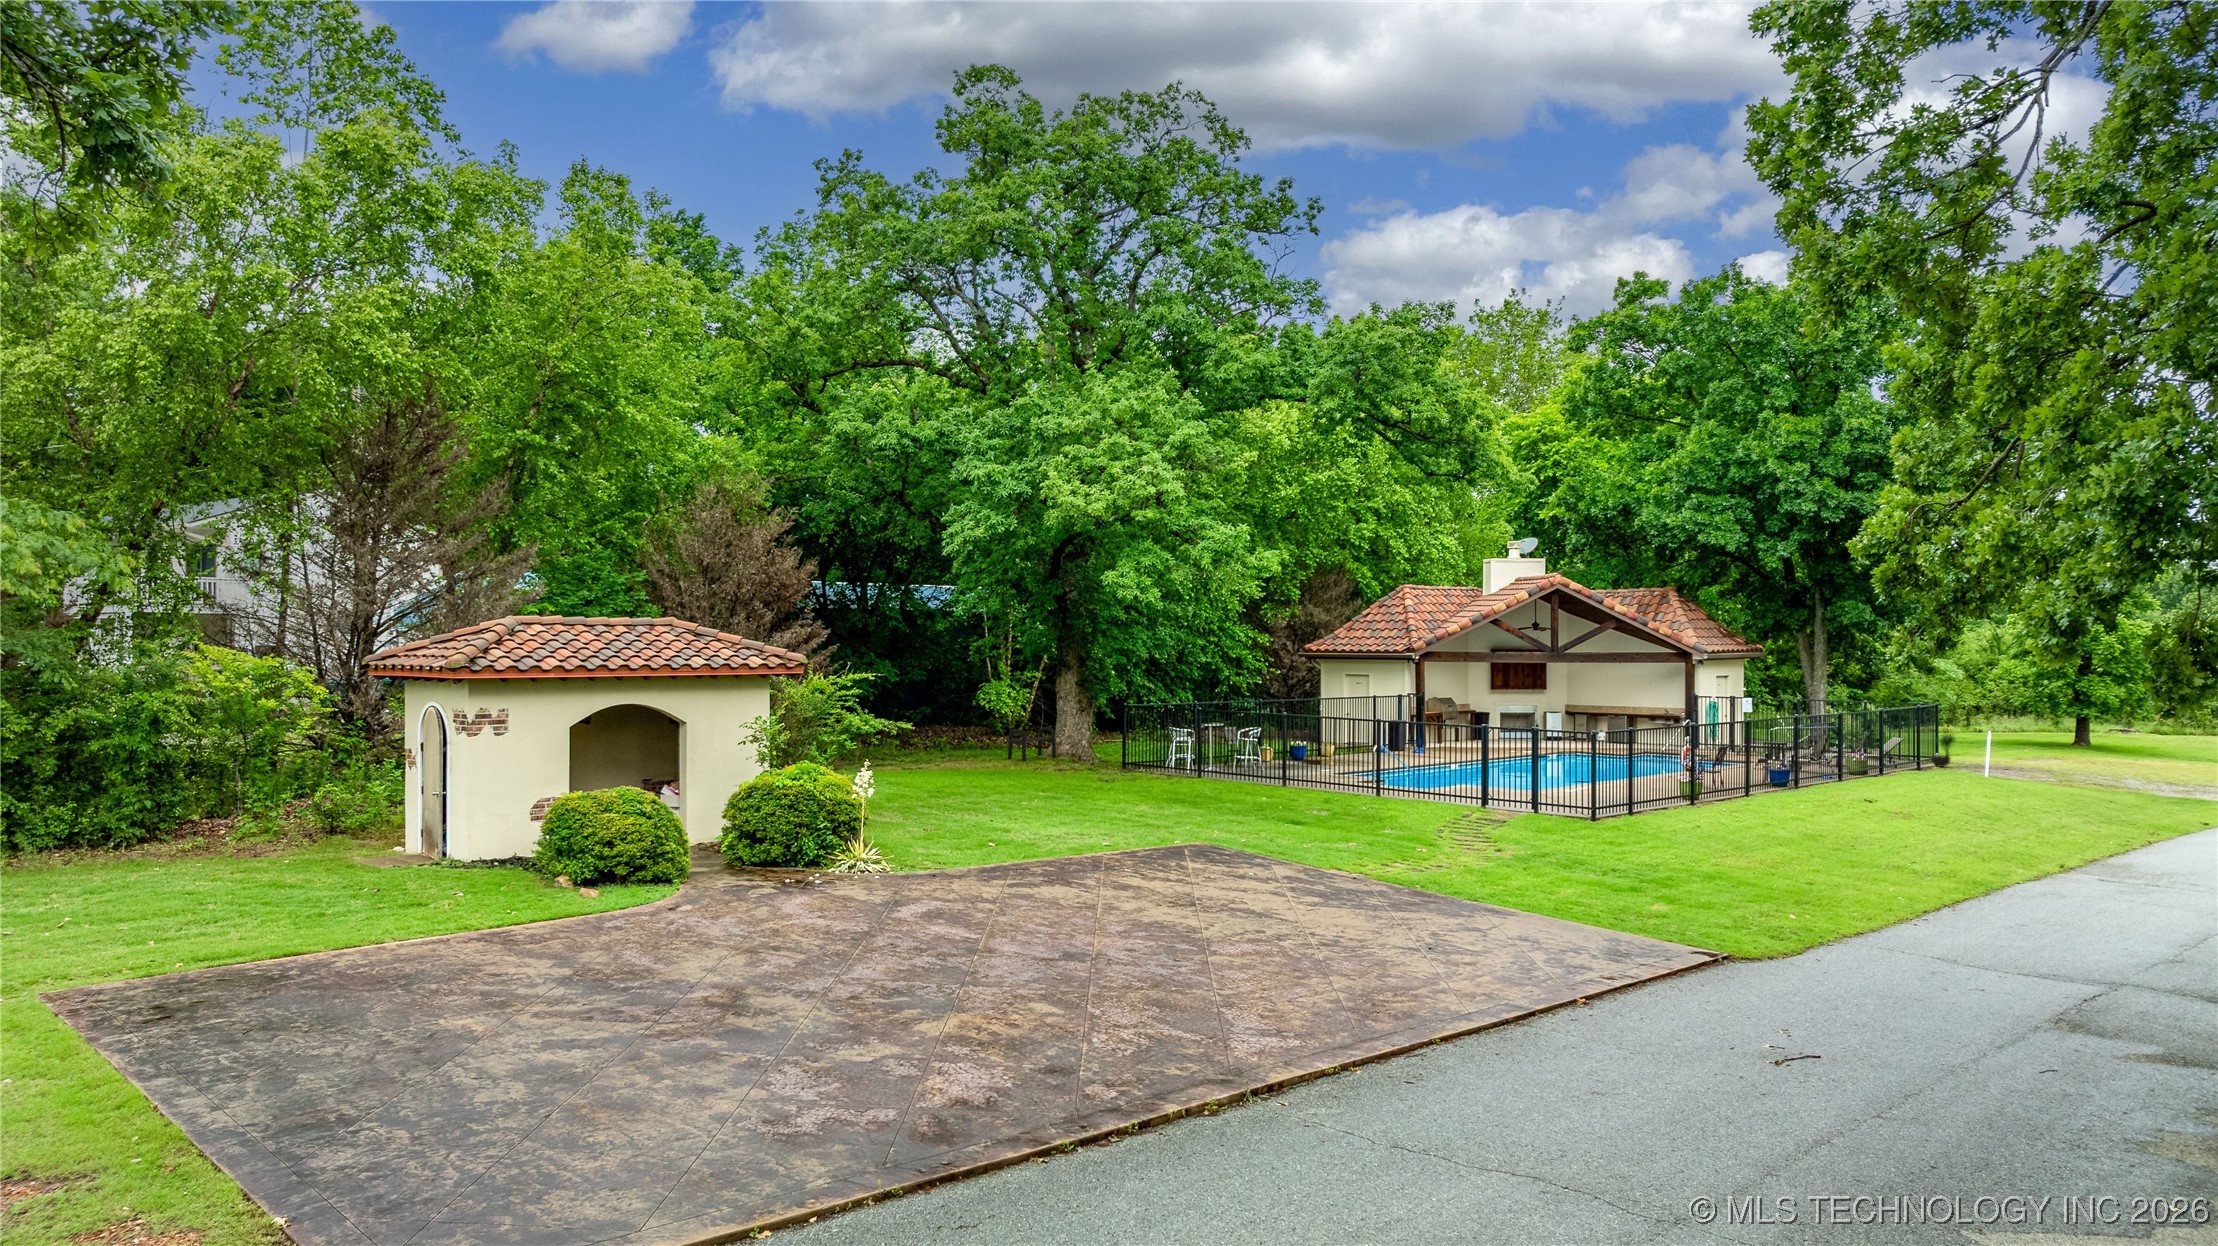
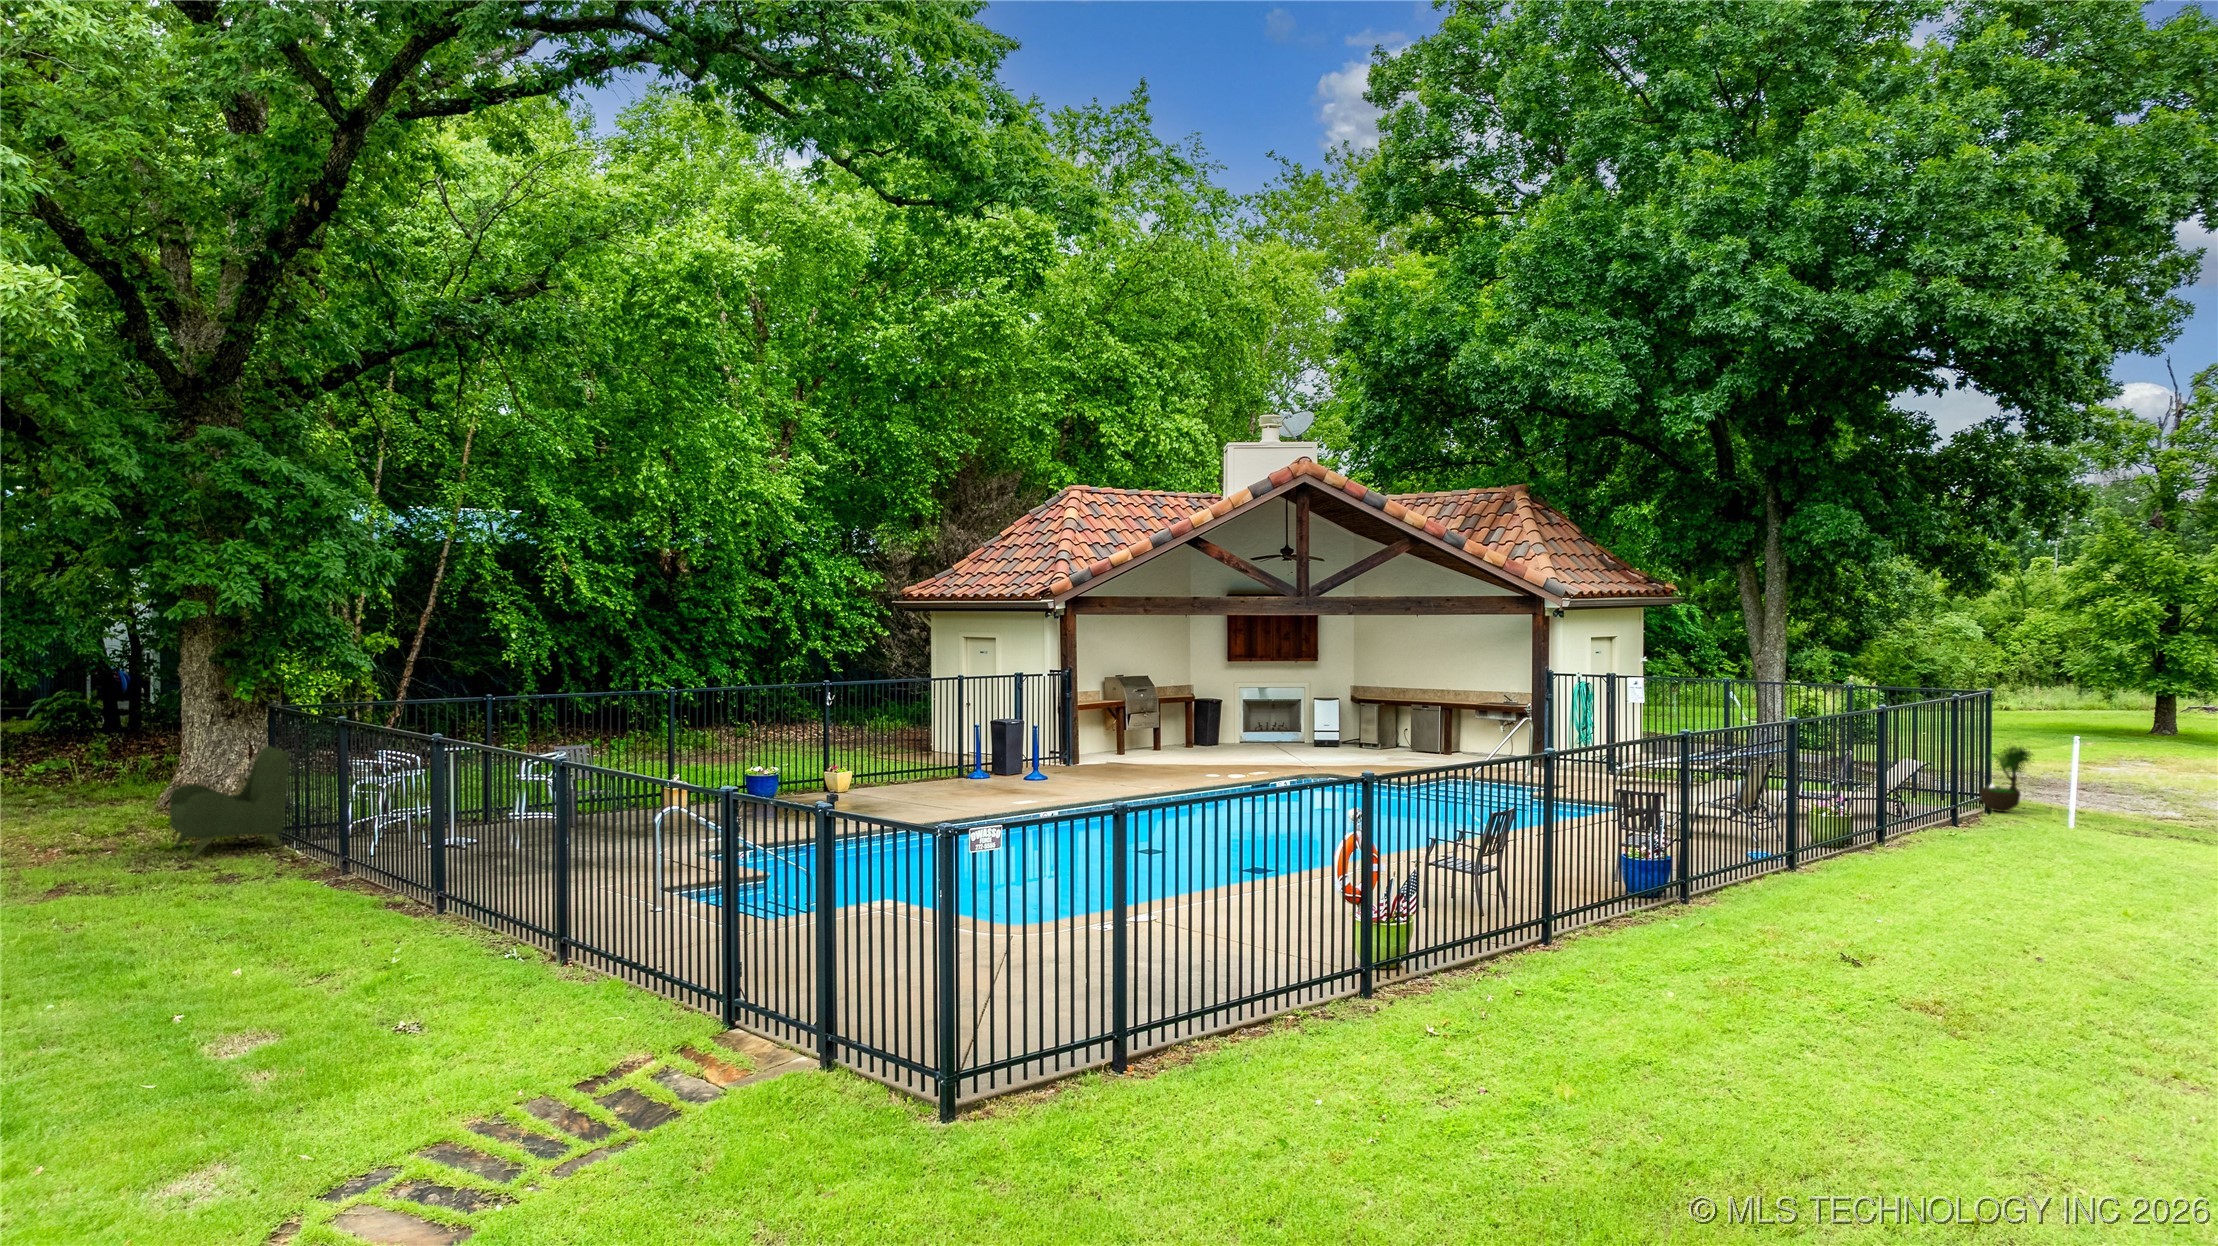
armchair: none [1103,723,1153,771] -> present [170,746,289,858]
bench: present [1008,727,1056,761] -> none [64,750,183,828]

